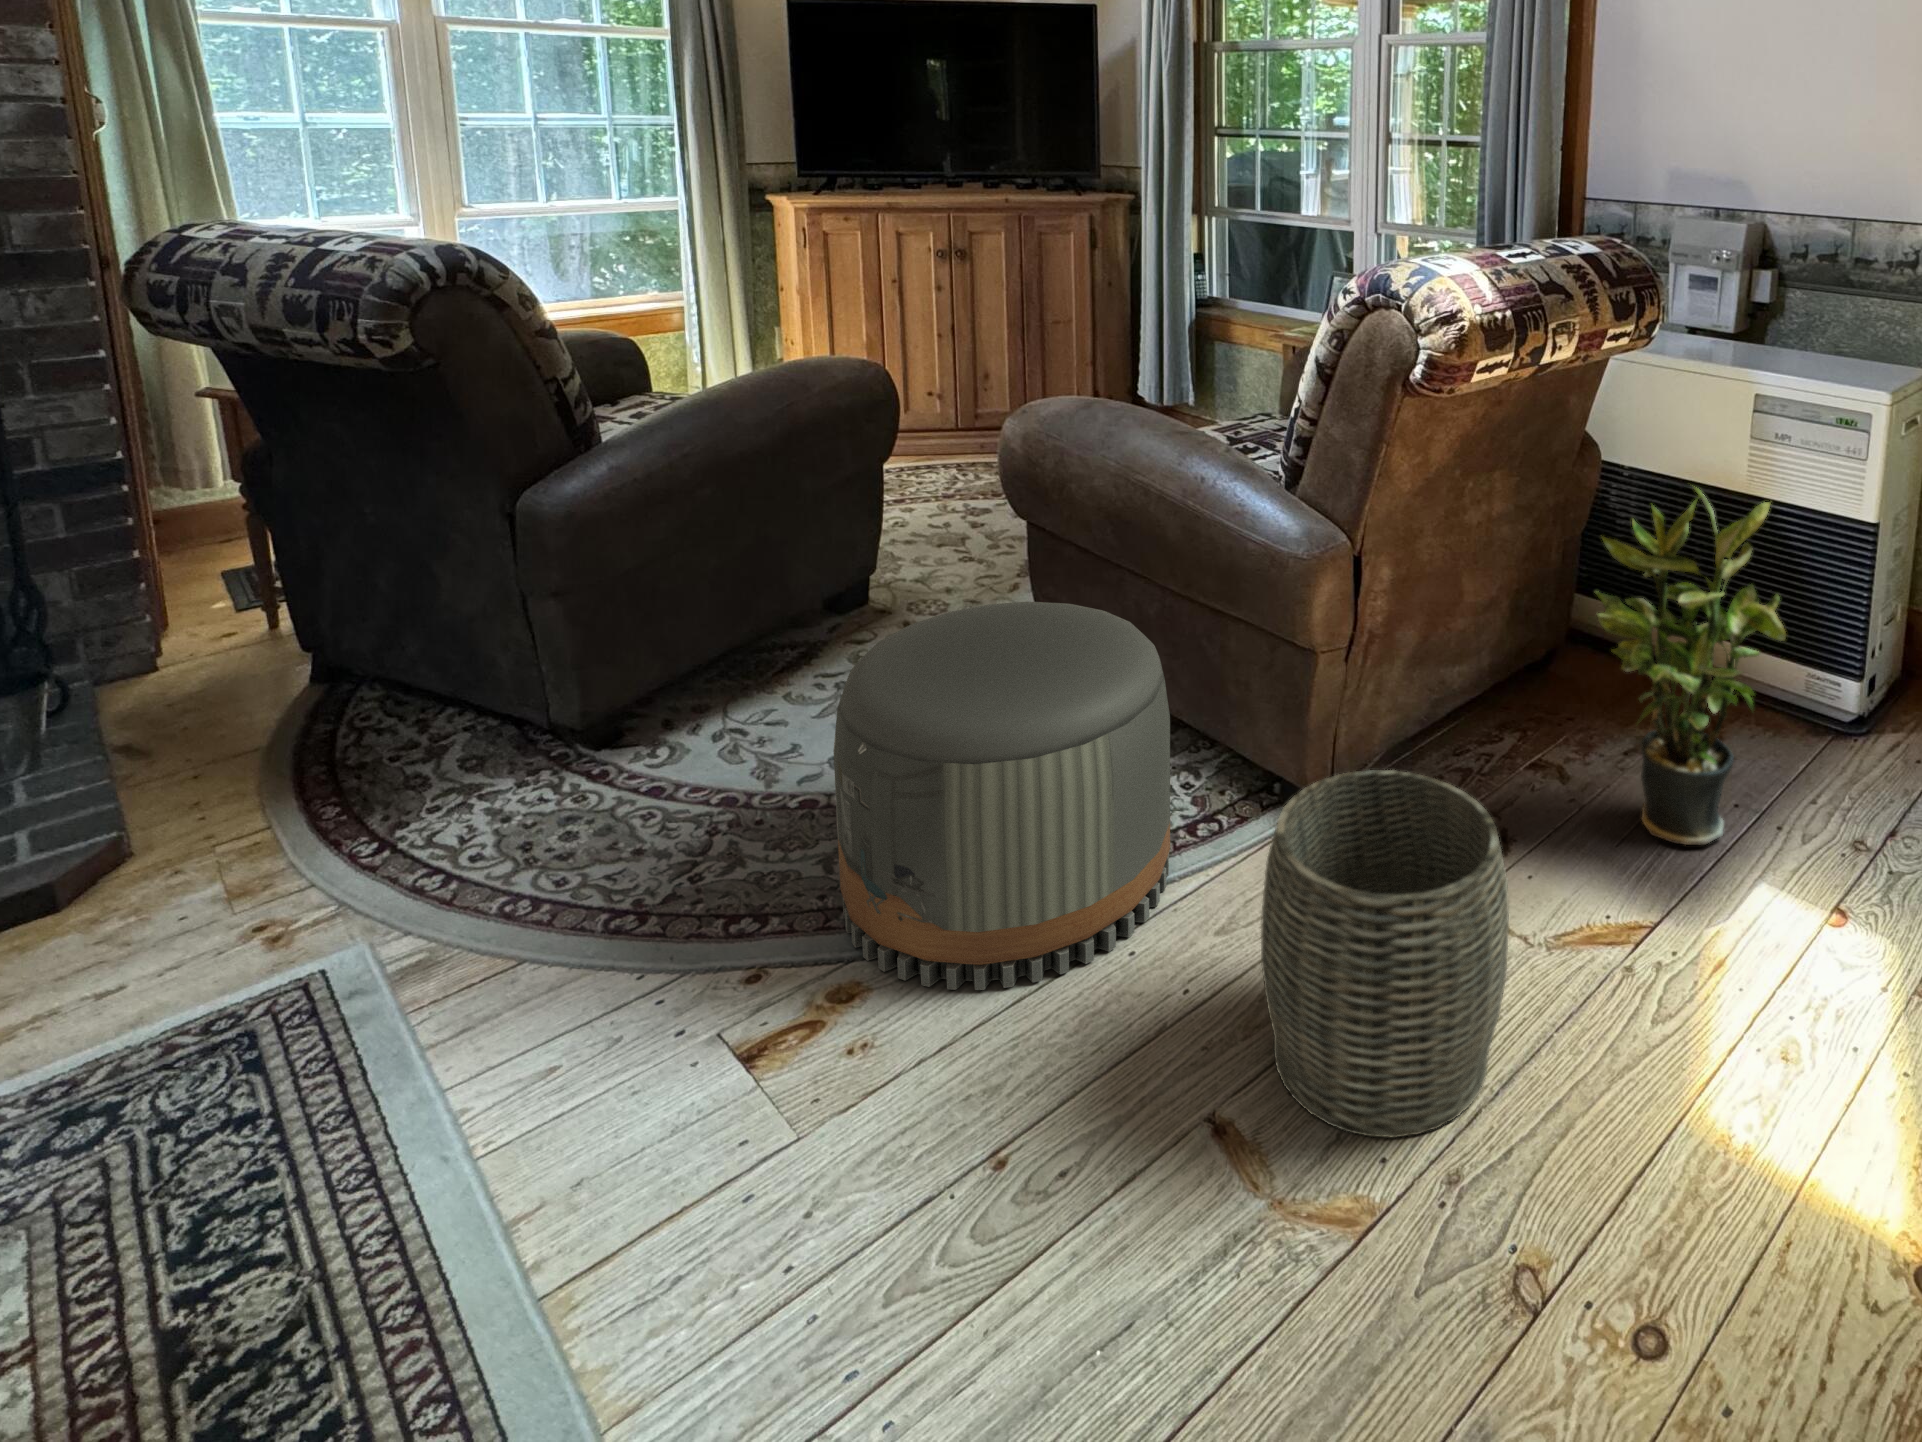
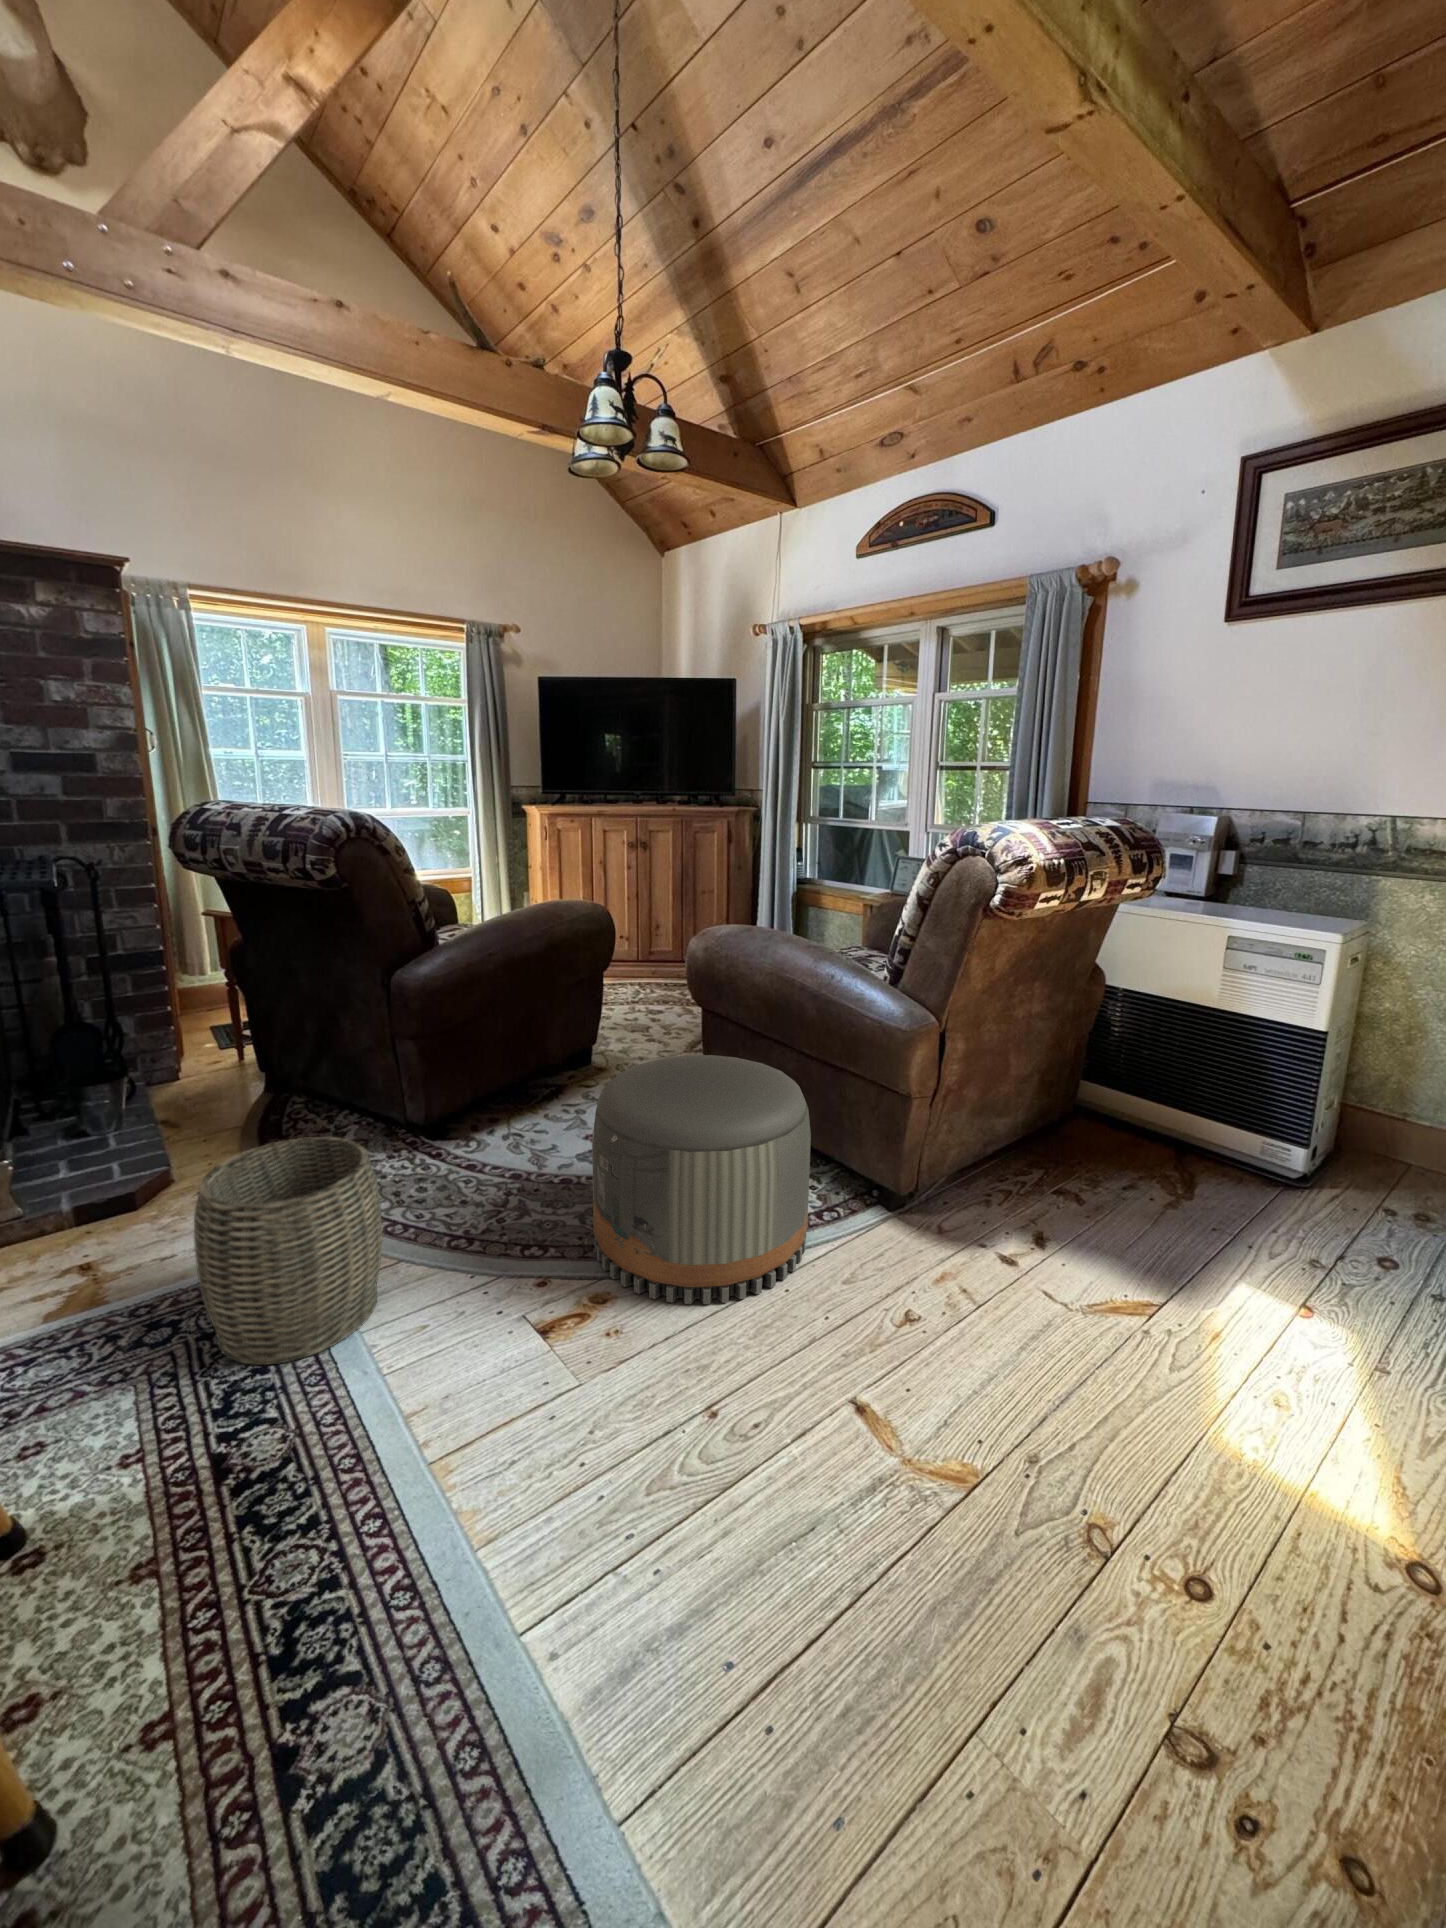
potted plant: present [1596,488,1786,845] -> none [1115,992,1264,1255]
woven basket: present [1261,770,1509,1138] -> present [194,1137,382,1365]

